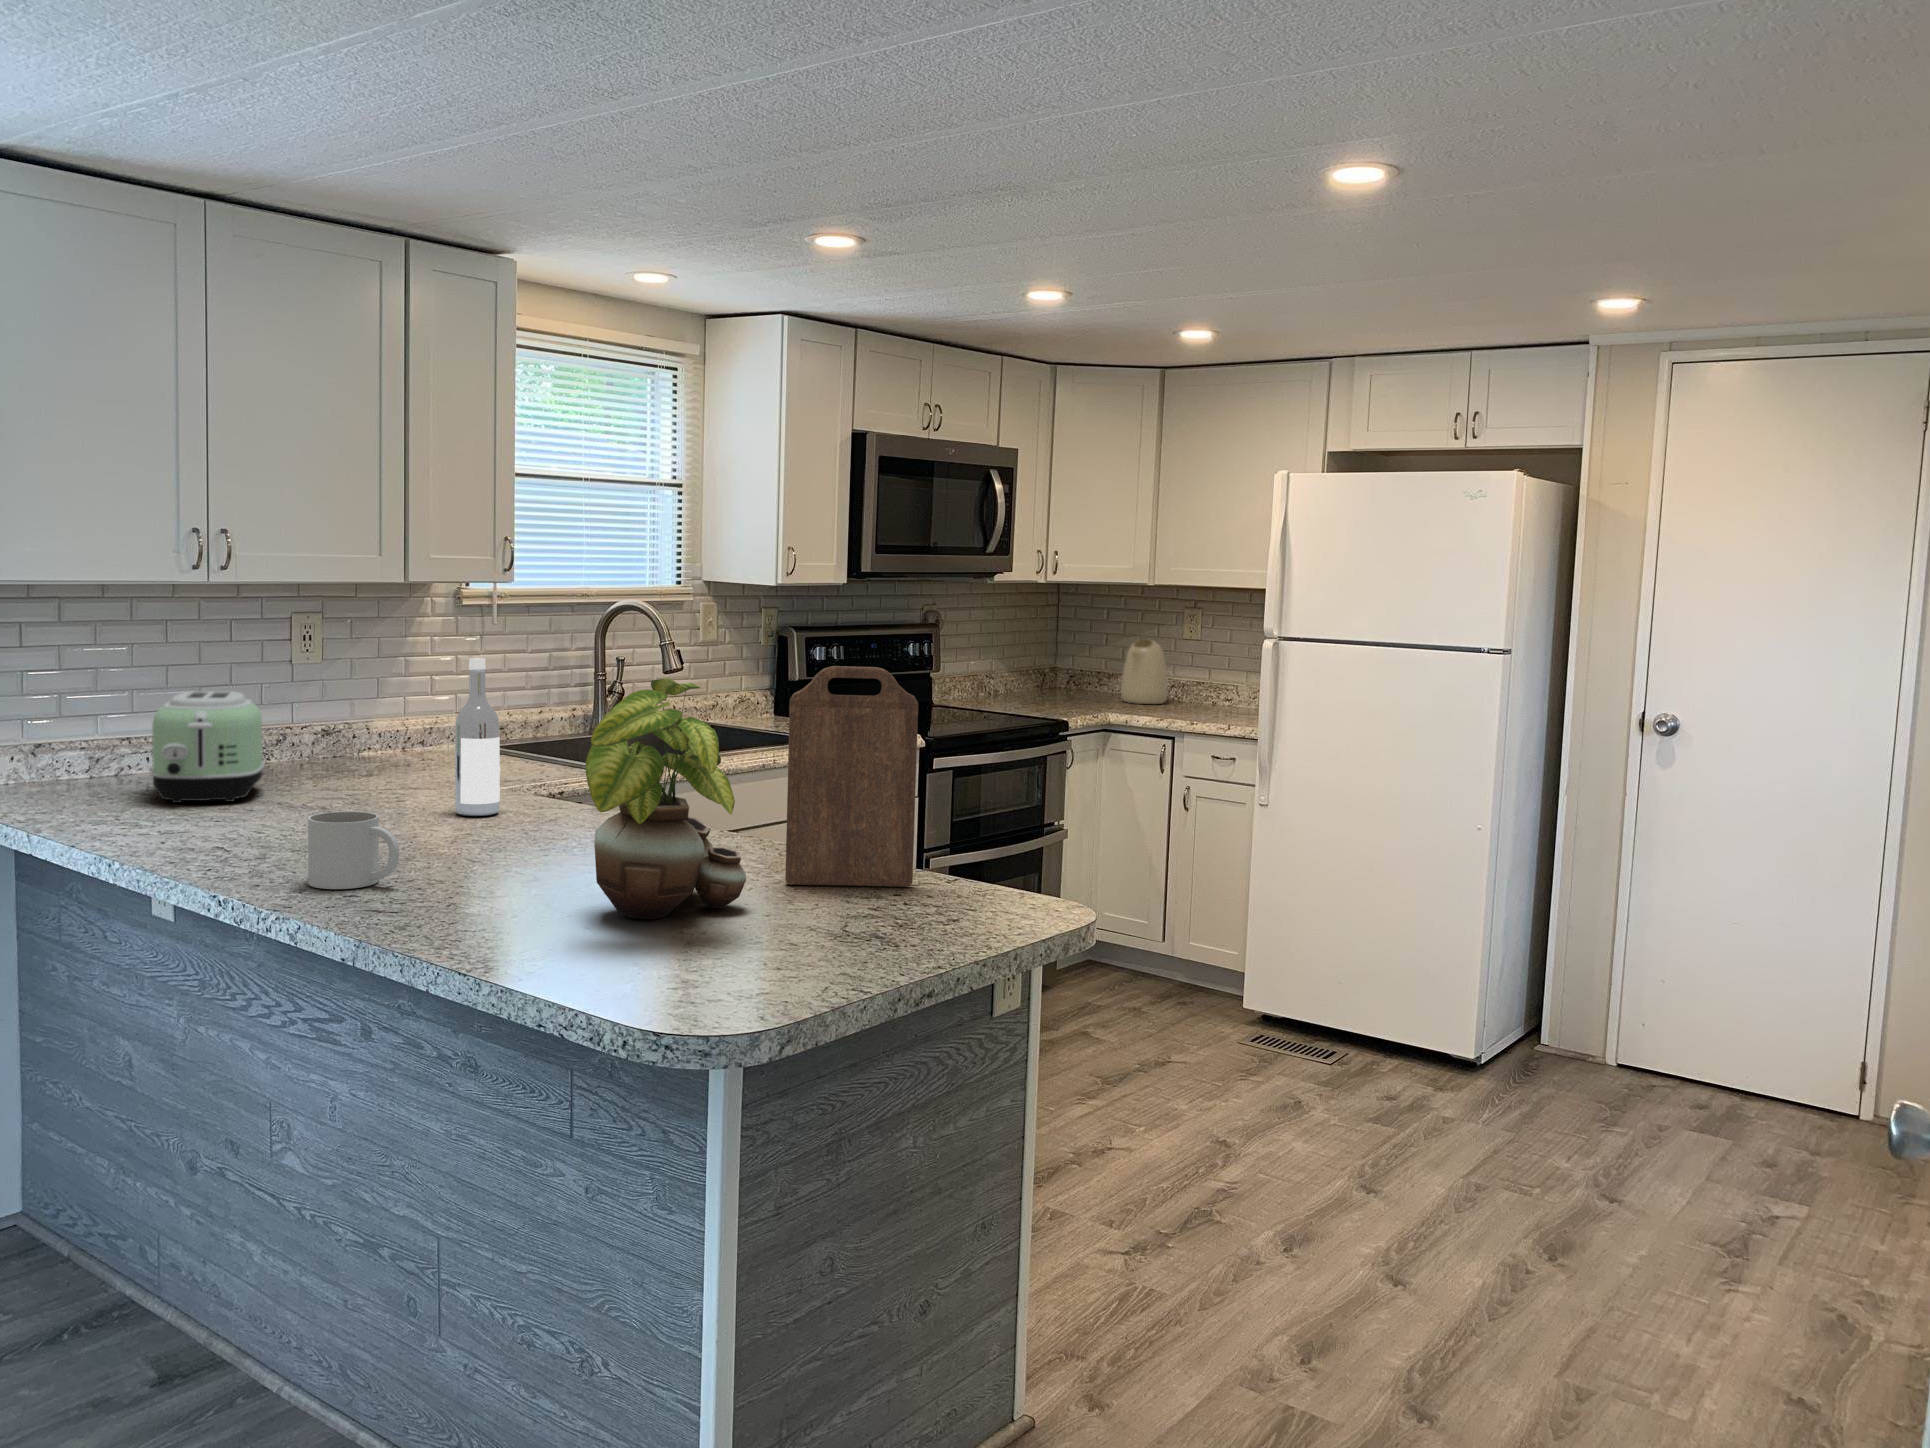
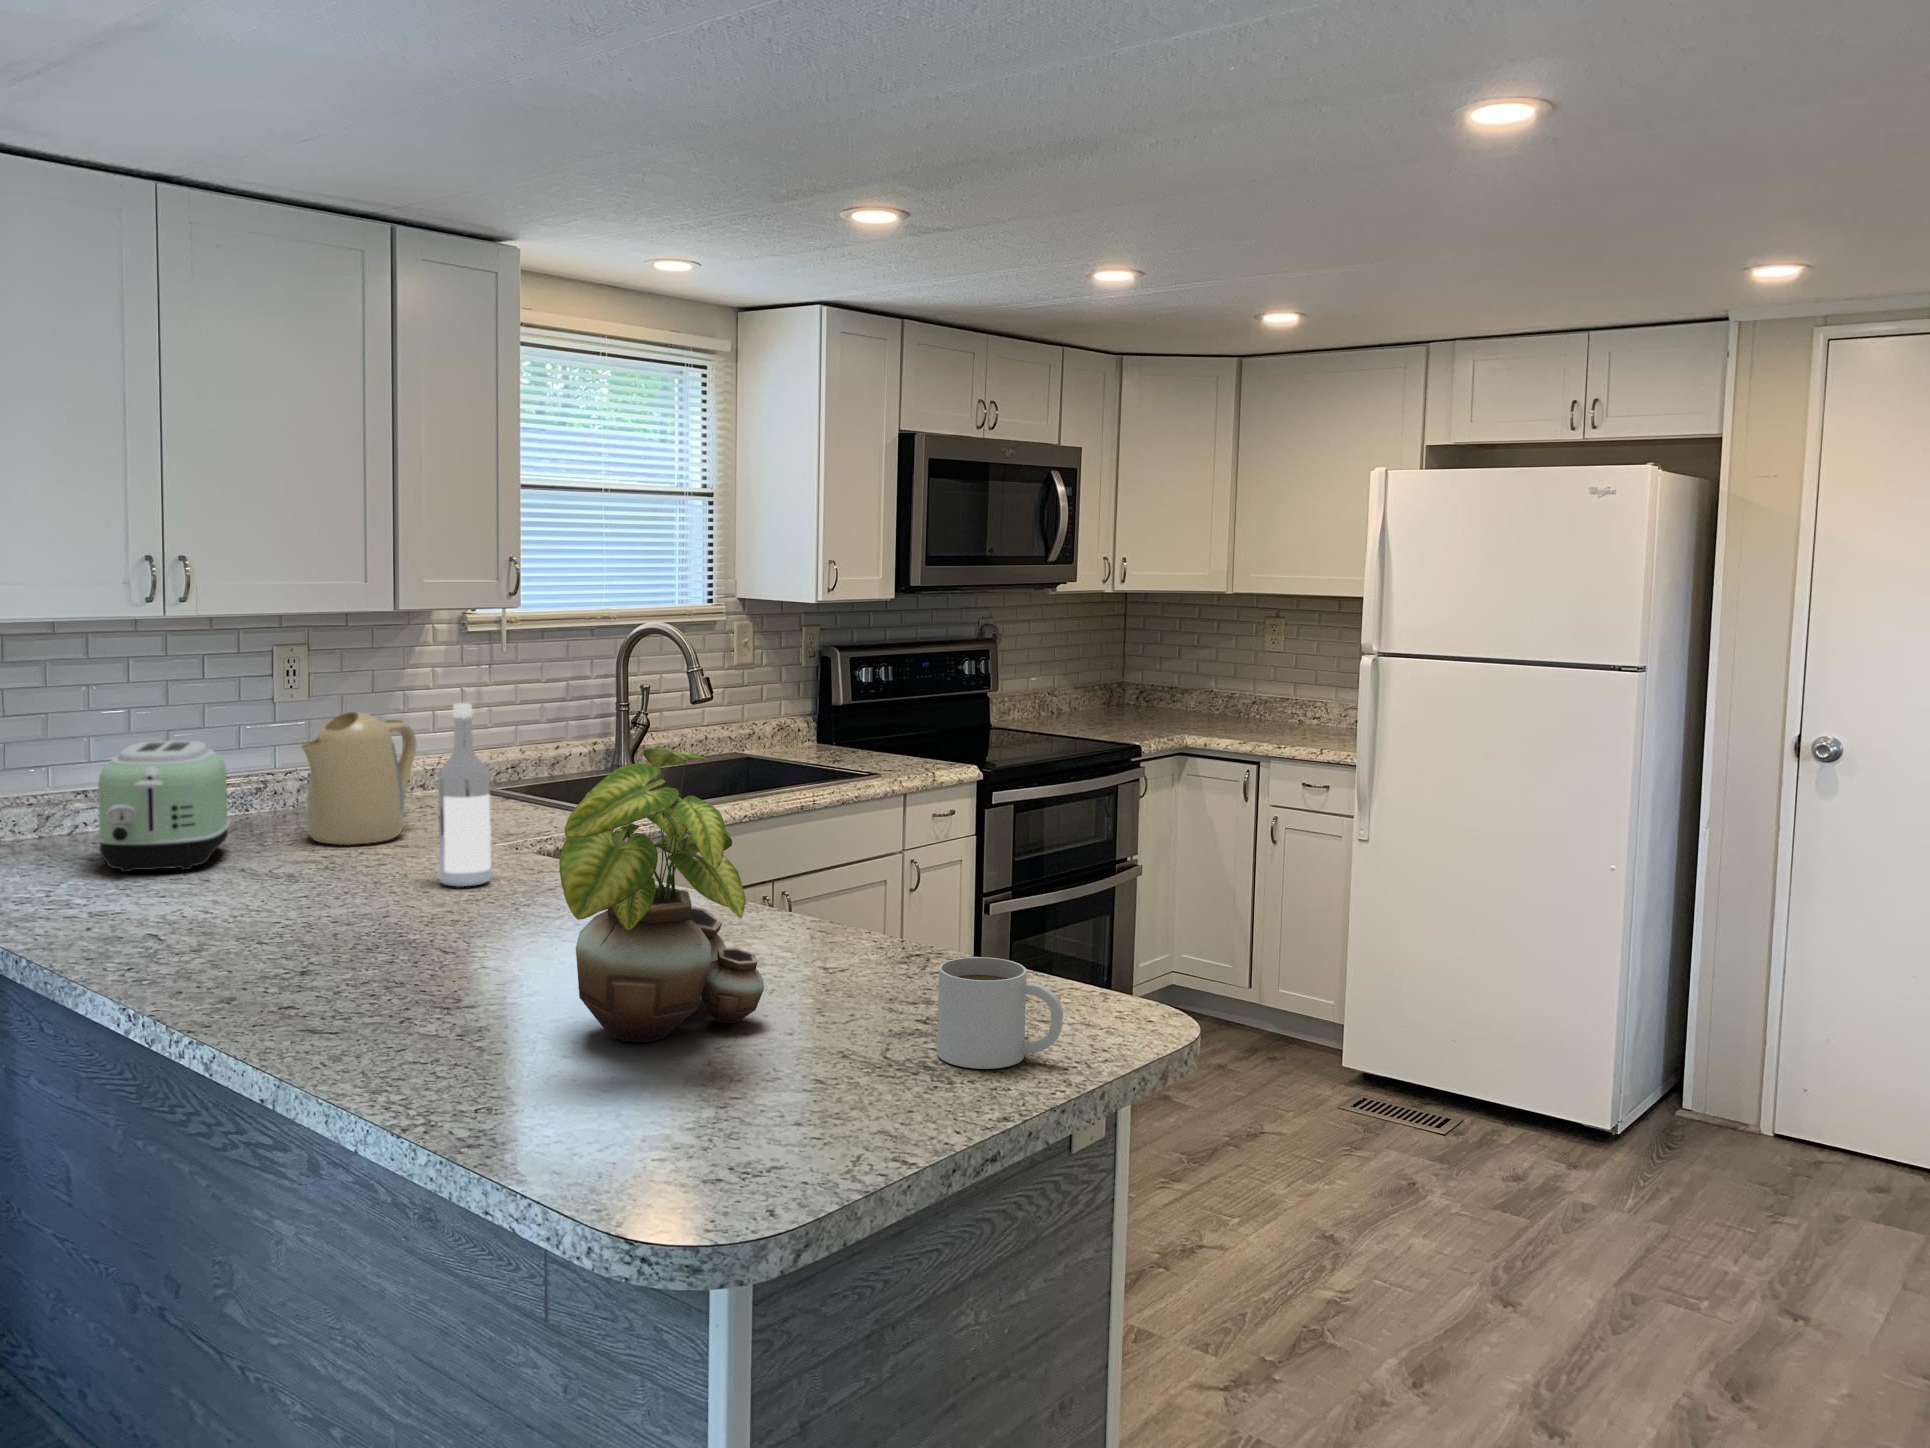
kettle: present [1121,639,1167,704] -> present [301,712,416,845]
cutting board: present [785,666,918,886] -> none [814,721,973,986]
mug: present [308,811,399,889] -> present [937,957,1063,1069]

